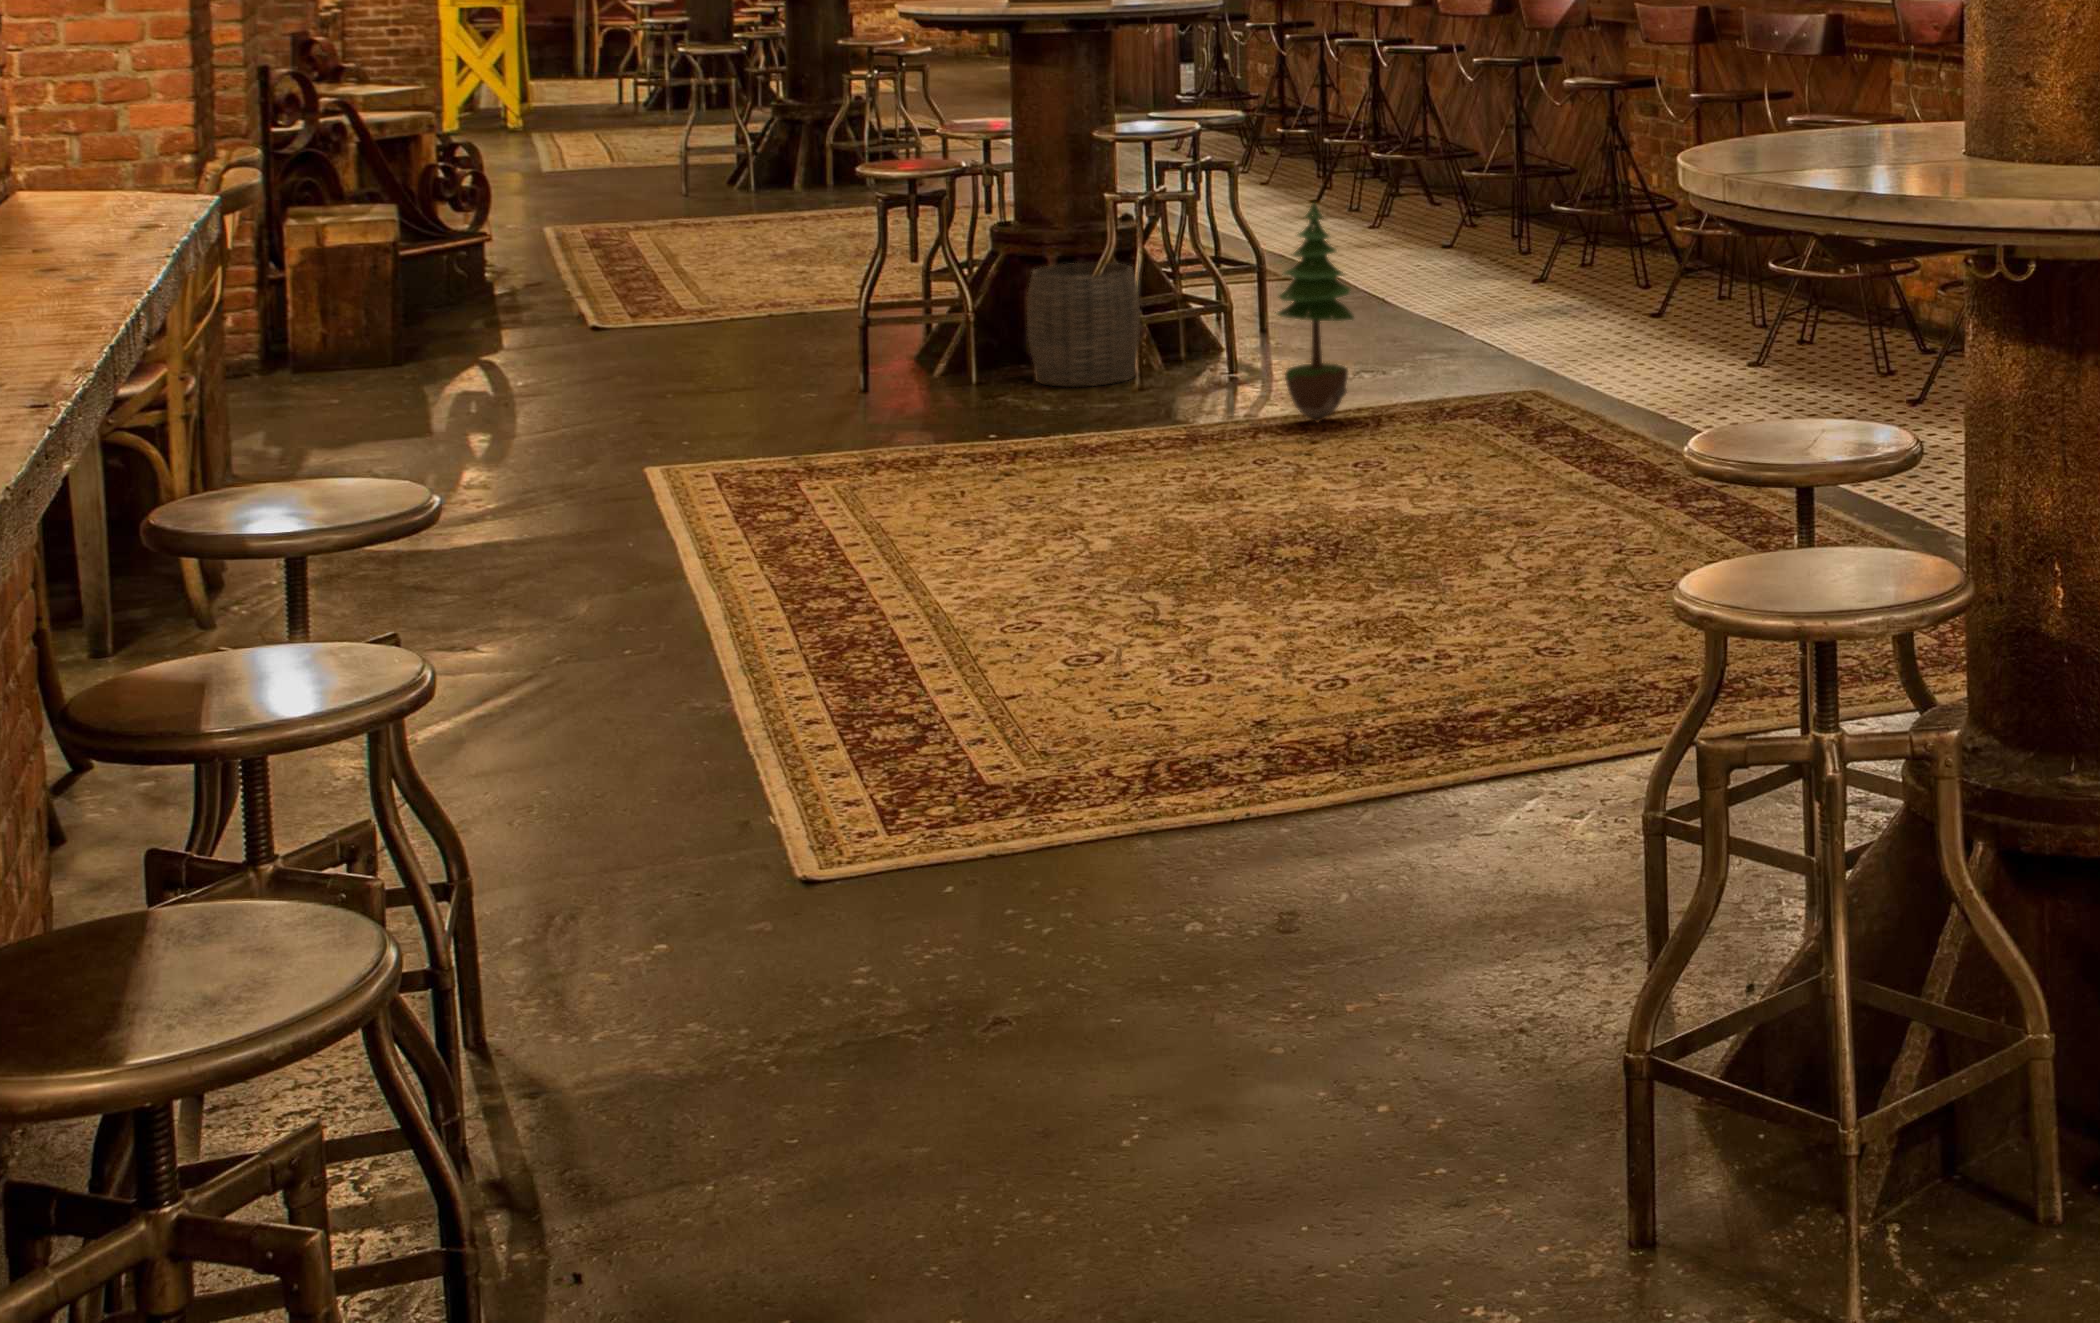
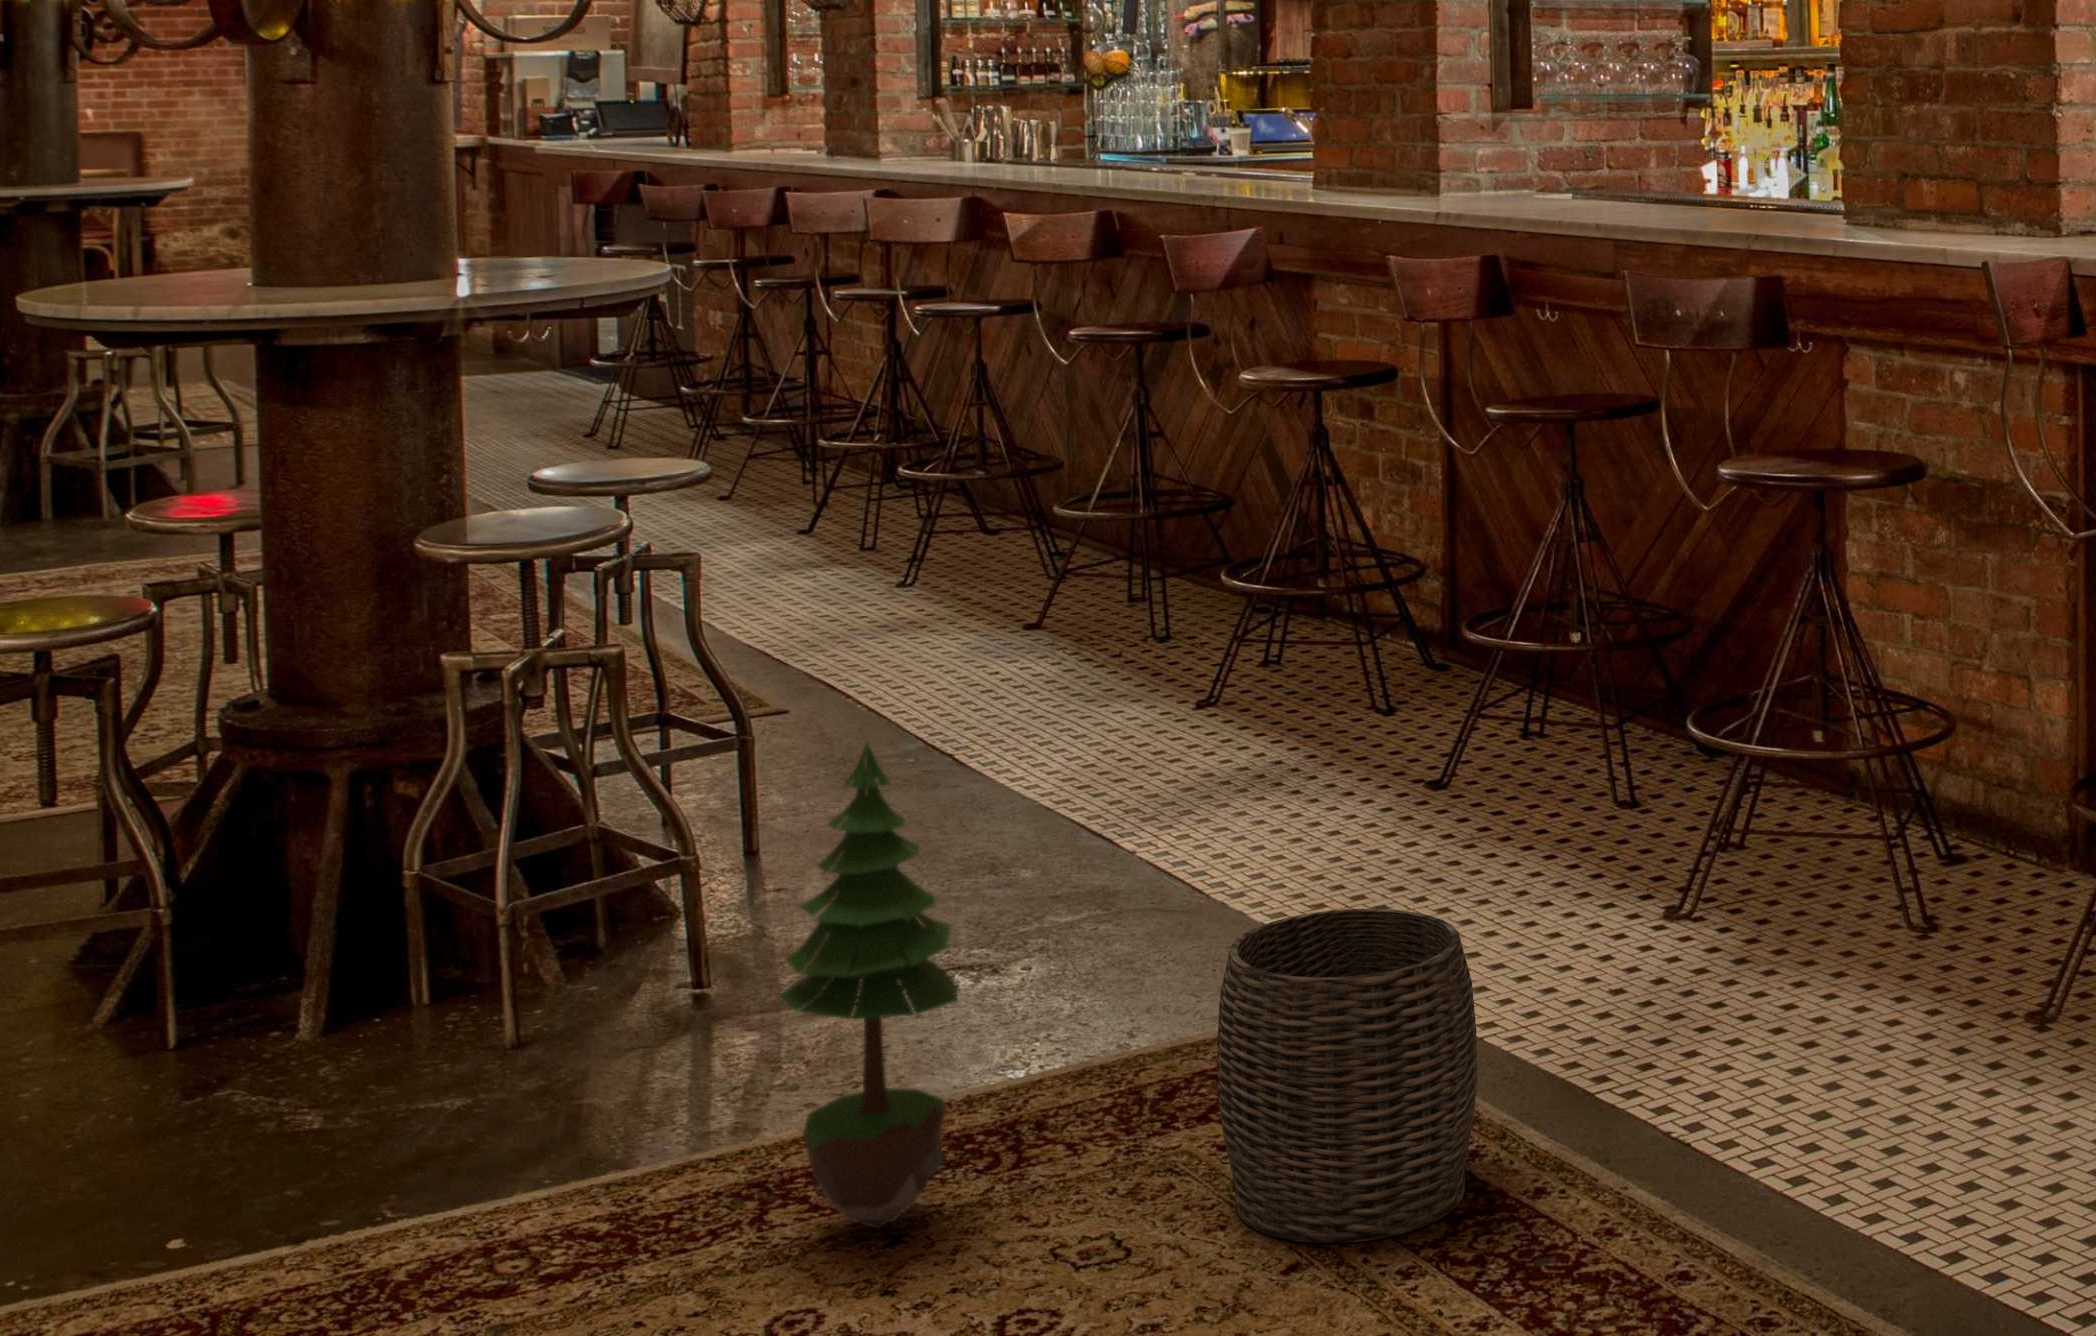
woven basket: present [1027,263,1141,387] -> present [1217,909,1477,1243]

